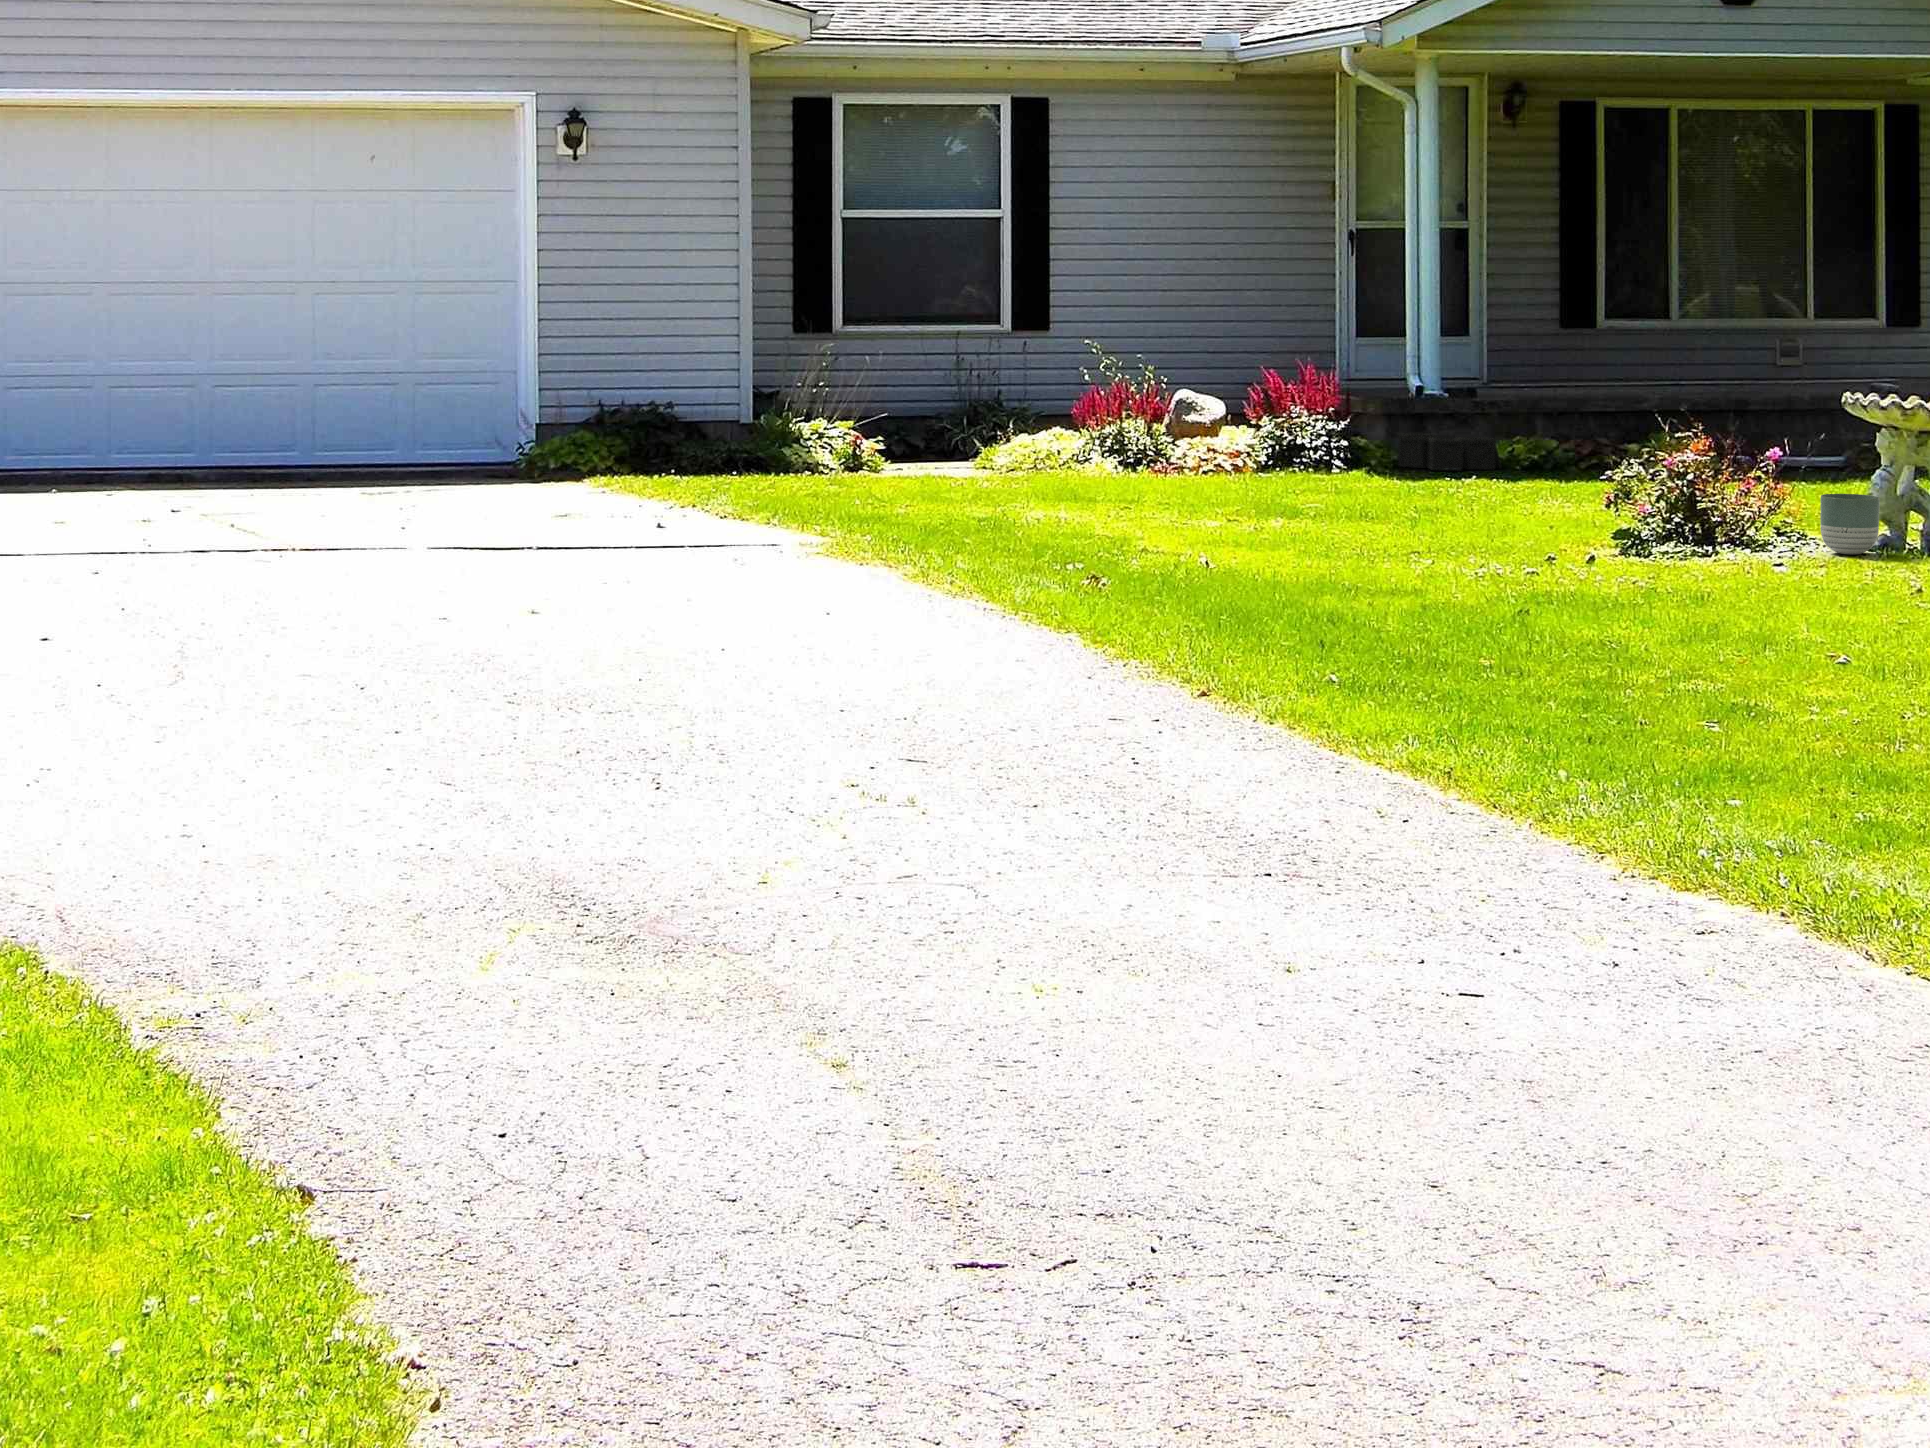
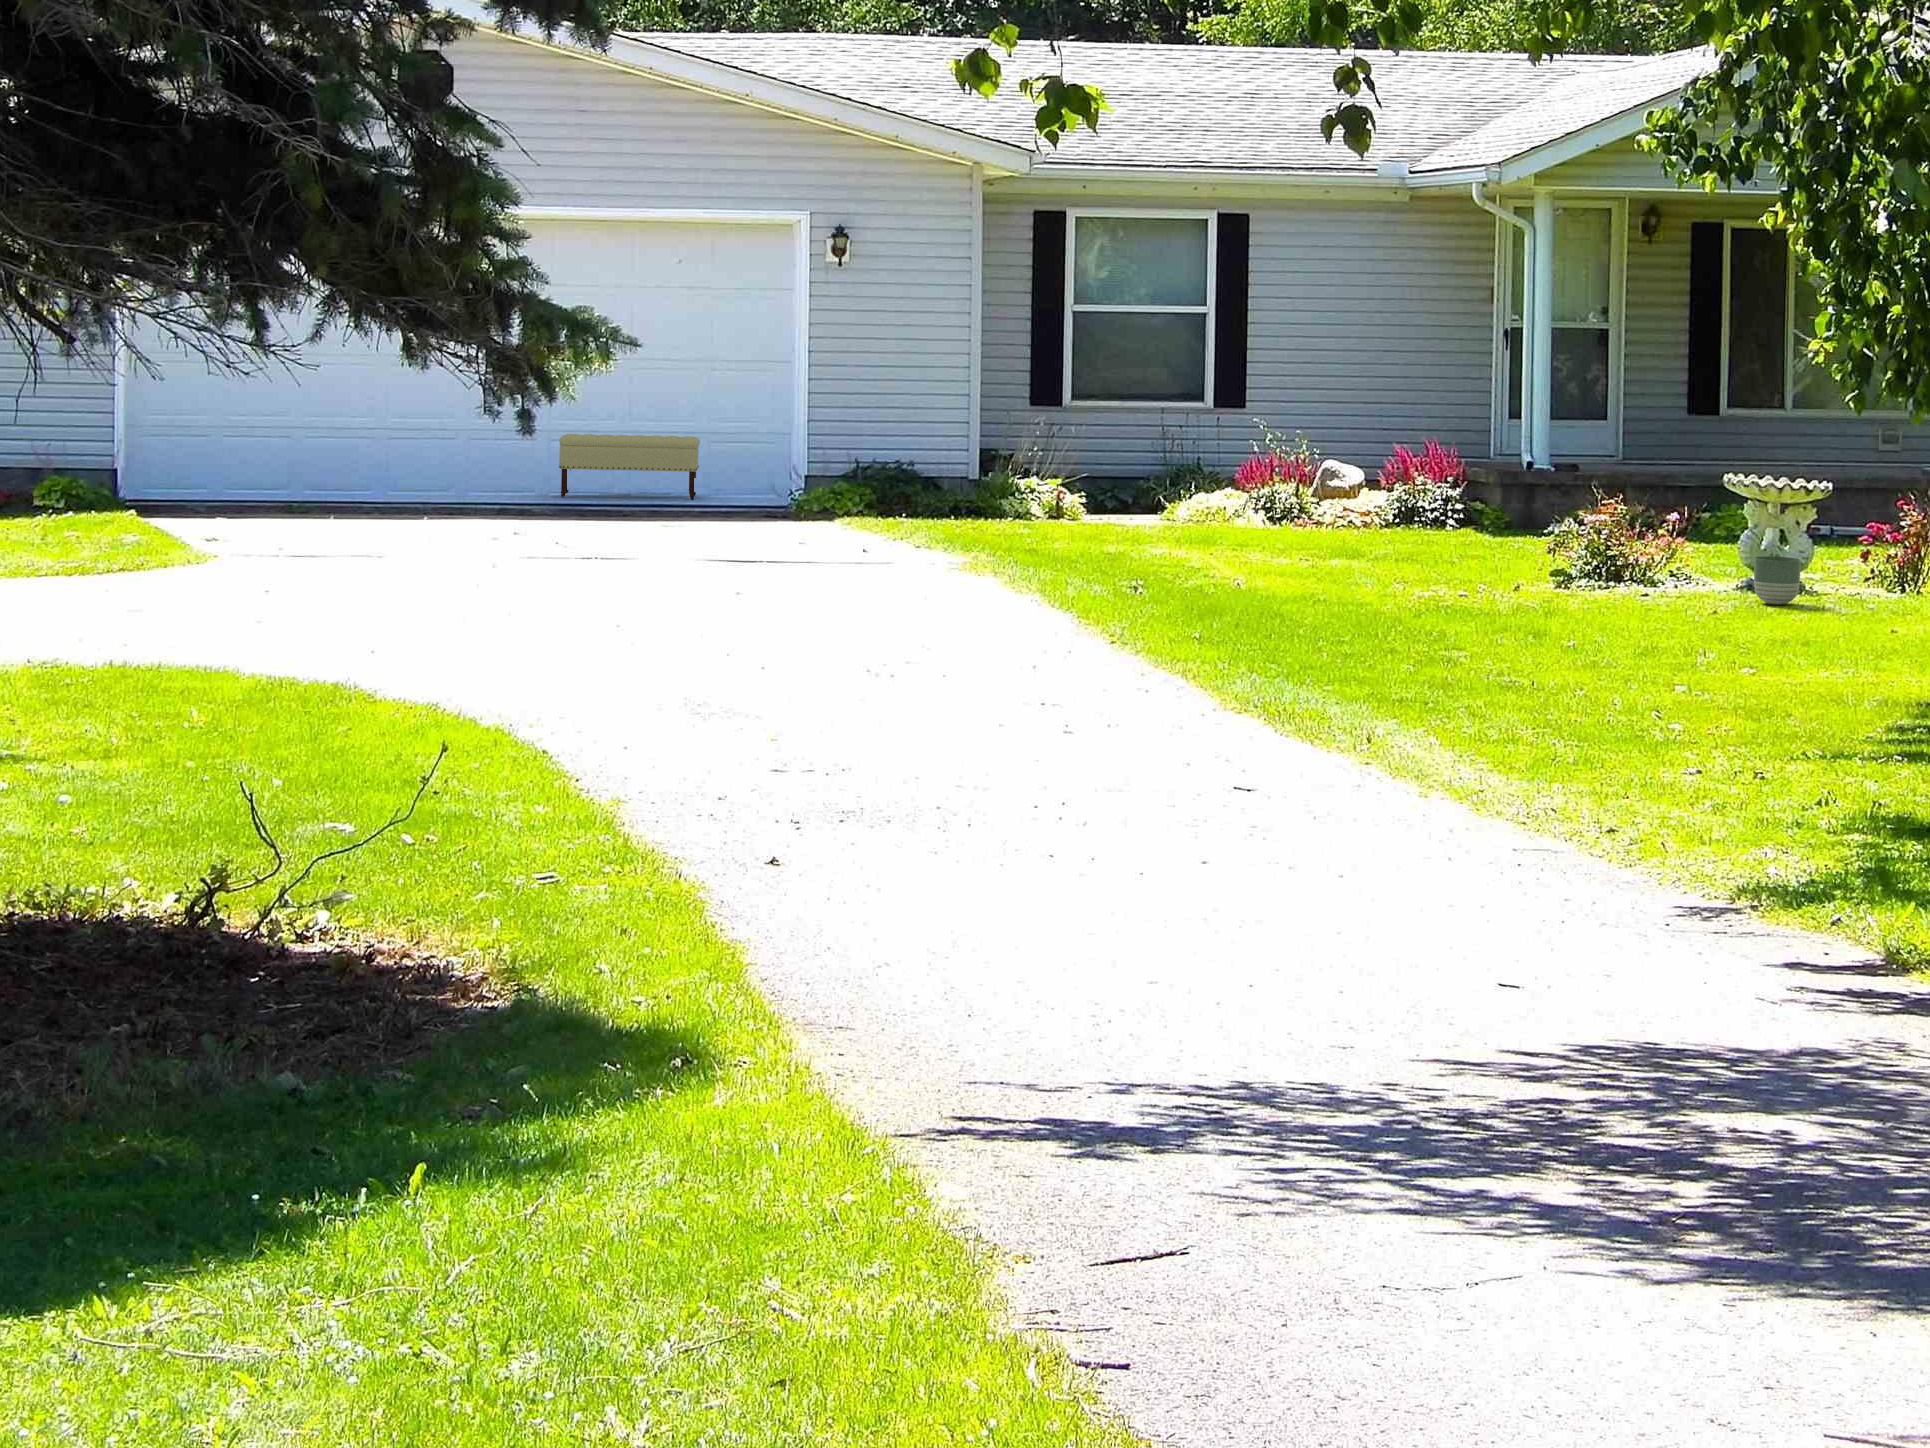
bench: none [227,380,403,459] -> present [559,434,700,500]
storage bin: present [1398,433,1501,471] -> none [1503,500,1587,533]

